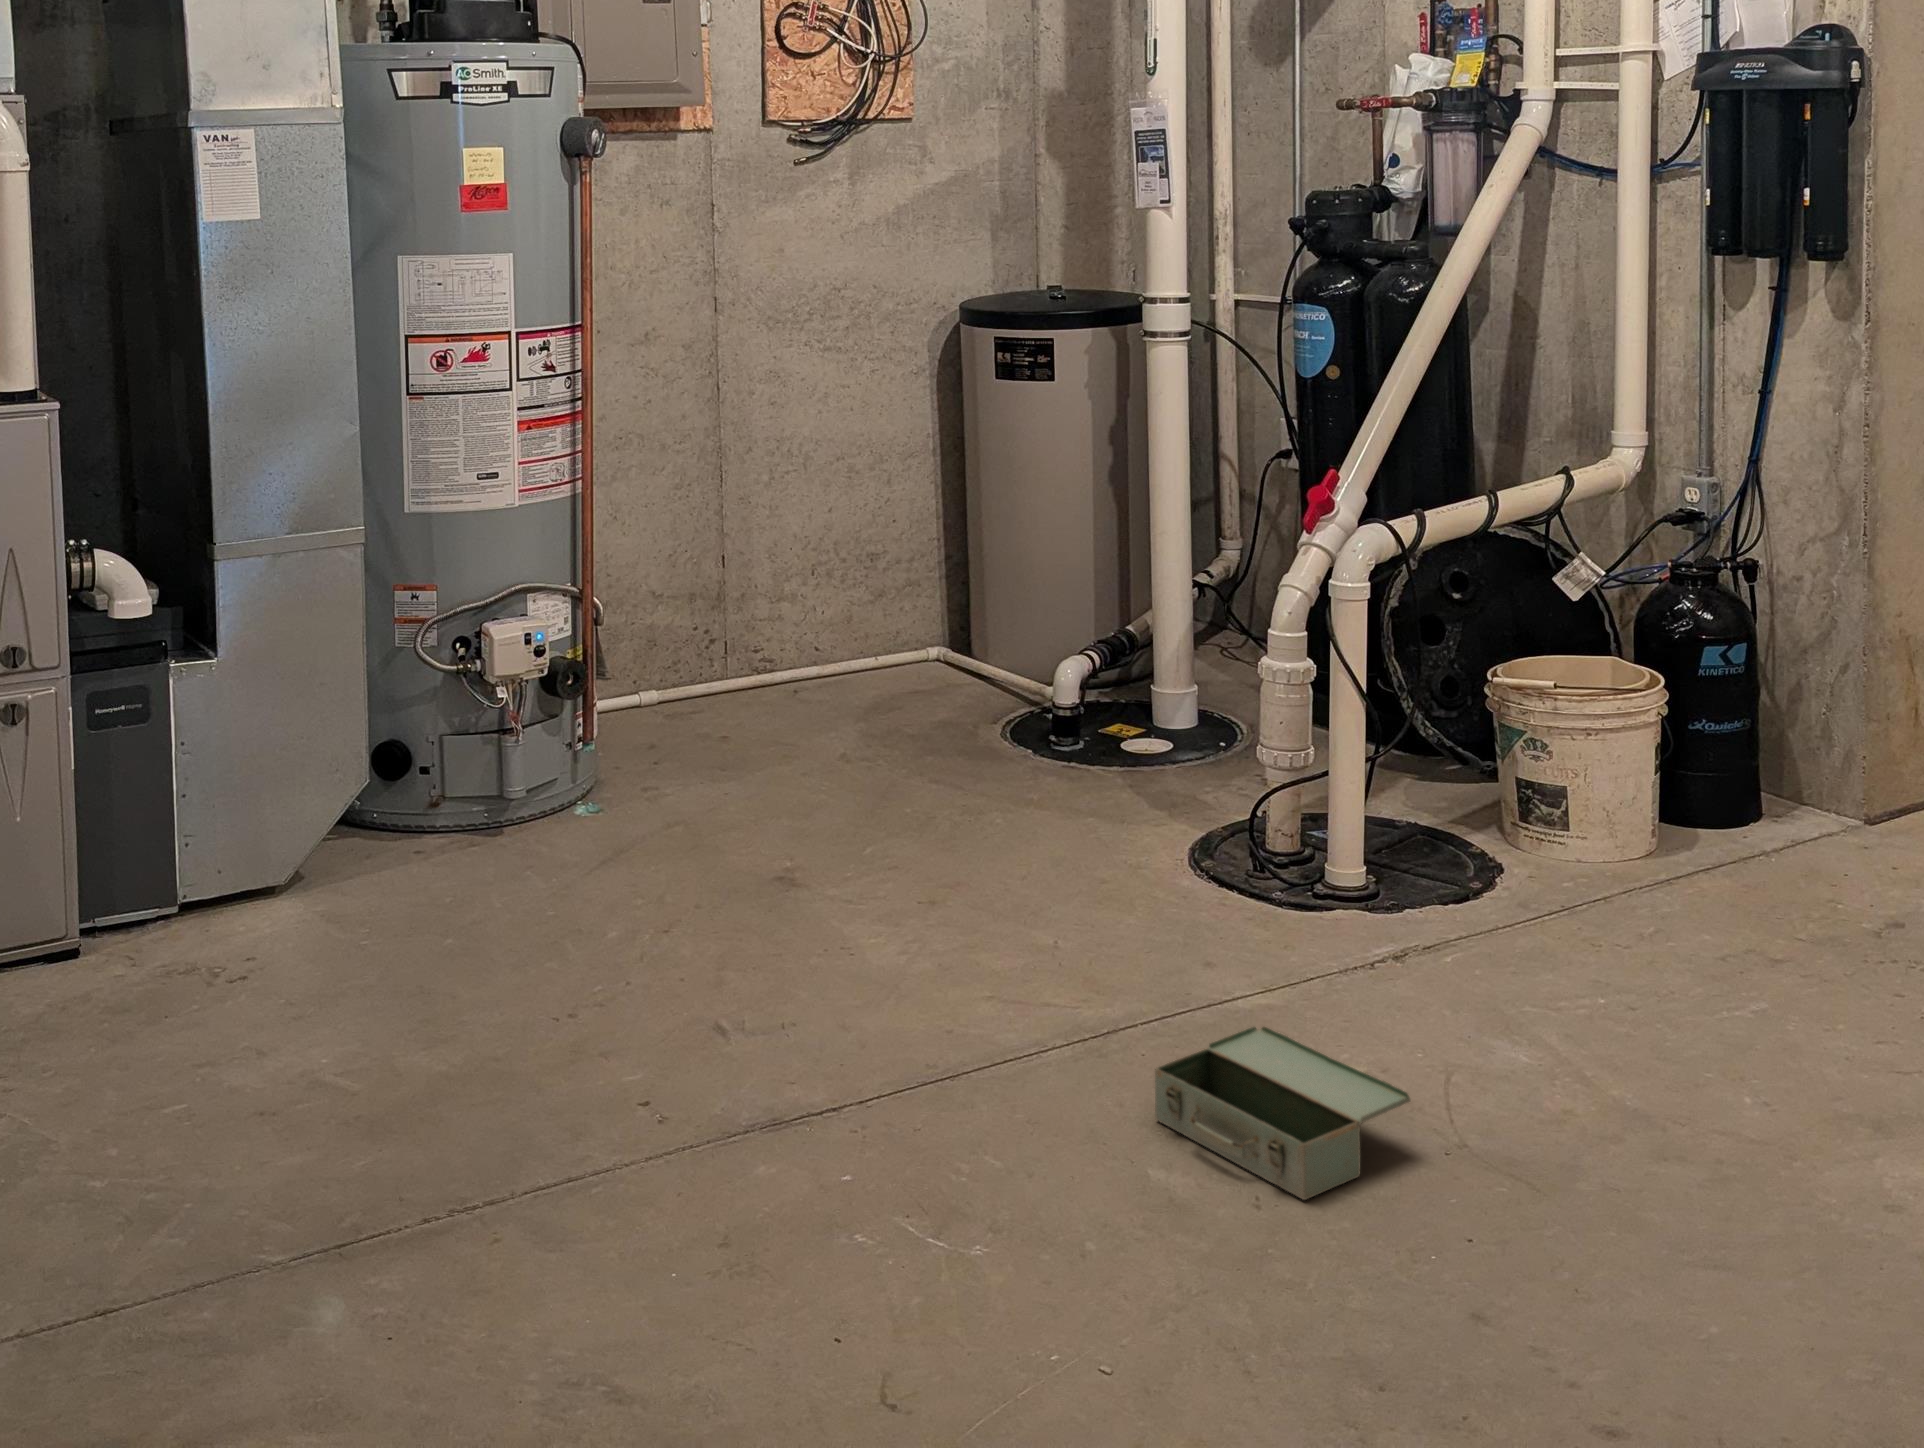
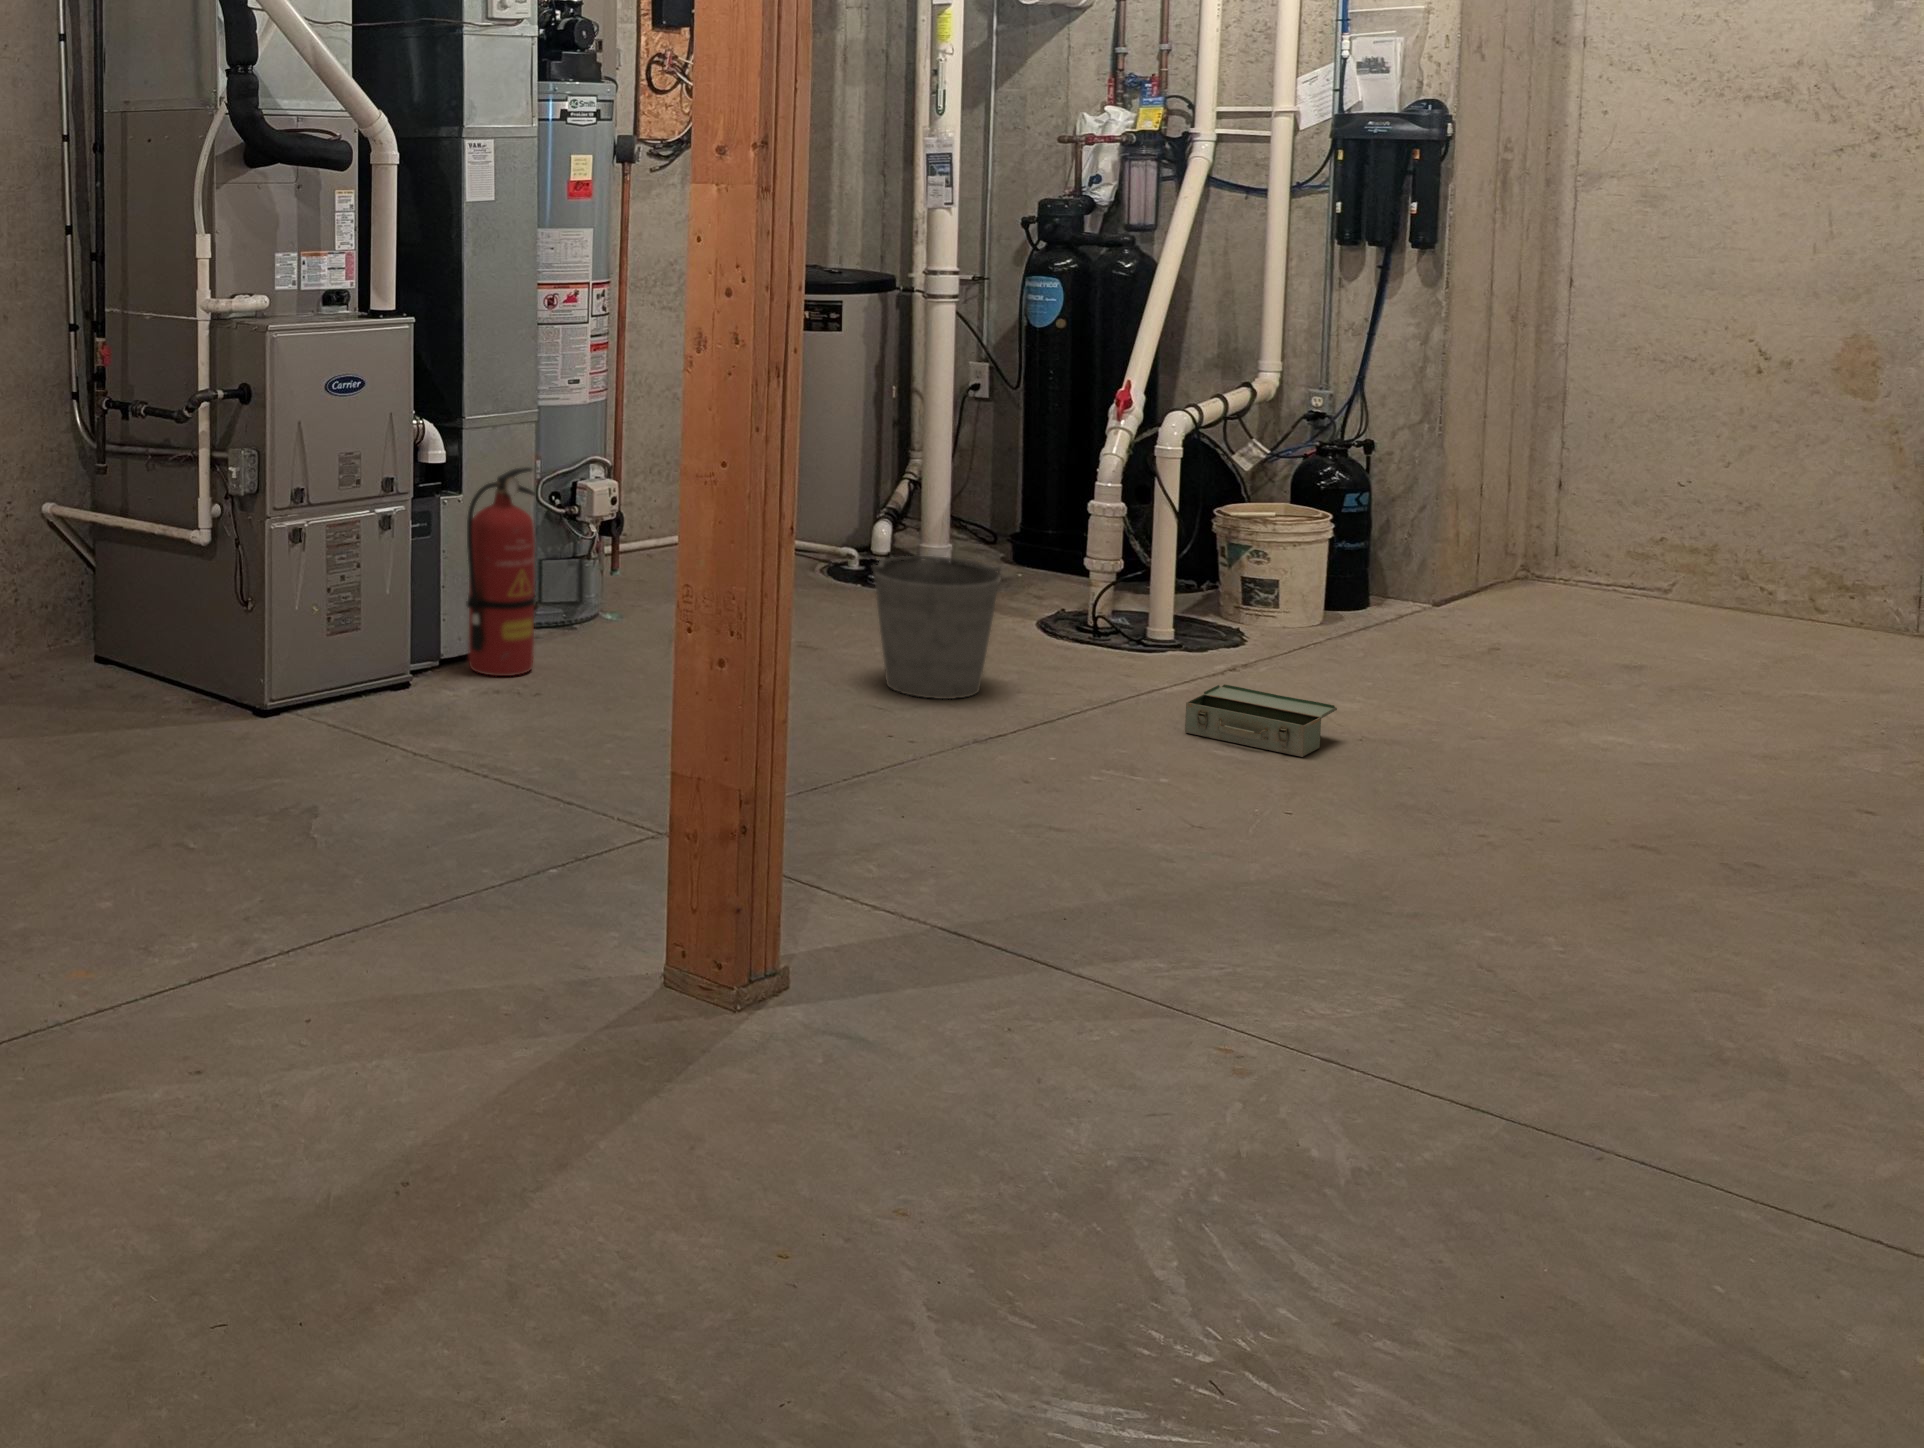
fire extinguisher: none [177,616,322,933] -> present [466,467,535,676]
bucket: none [751,765,952,1014] -> present [872,556,1001,699]

